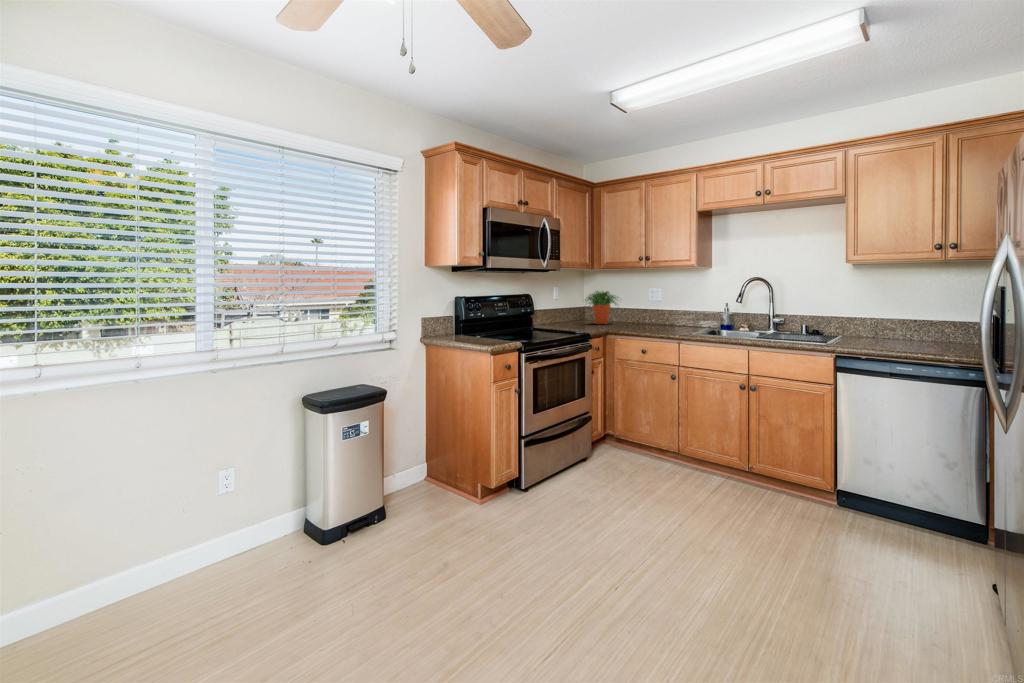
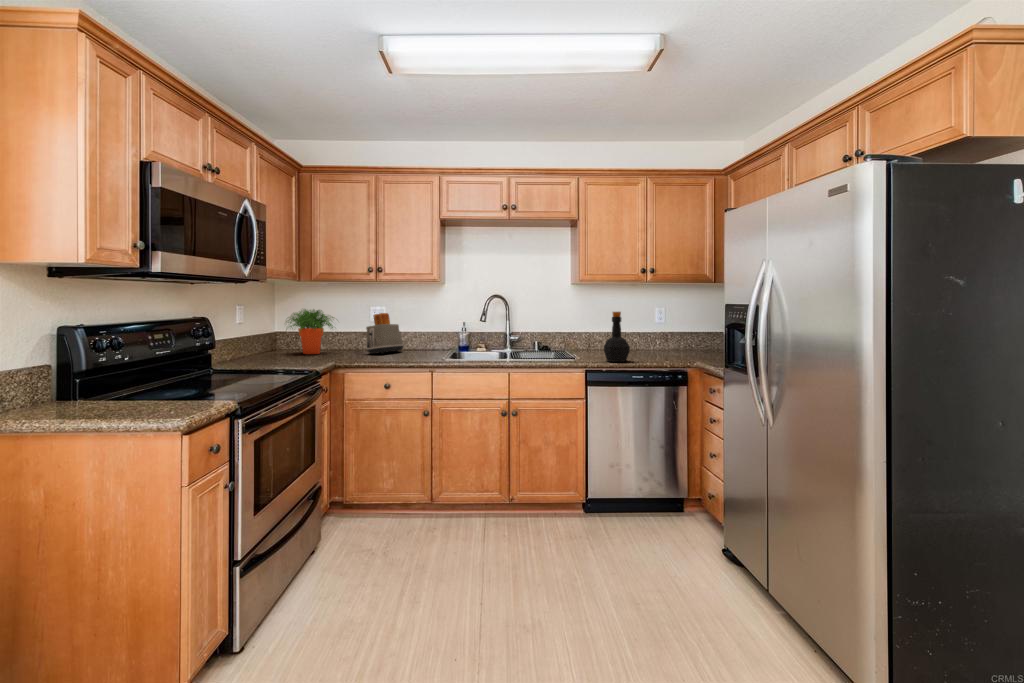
bottle: none [852,285,885,336] -> present [604,312,630,362]
toaster: none [639,293,671,325] -> present [366,313,404,354]

